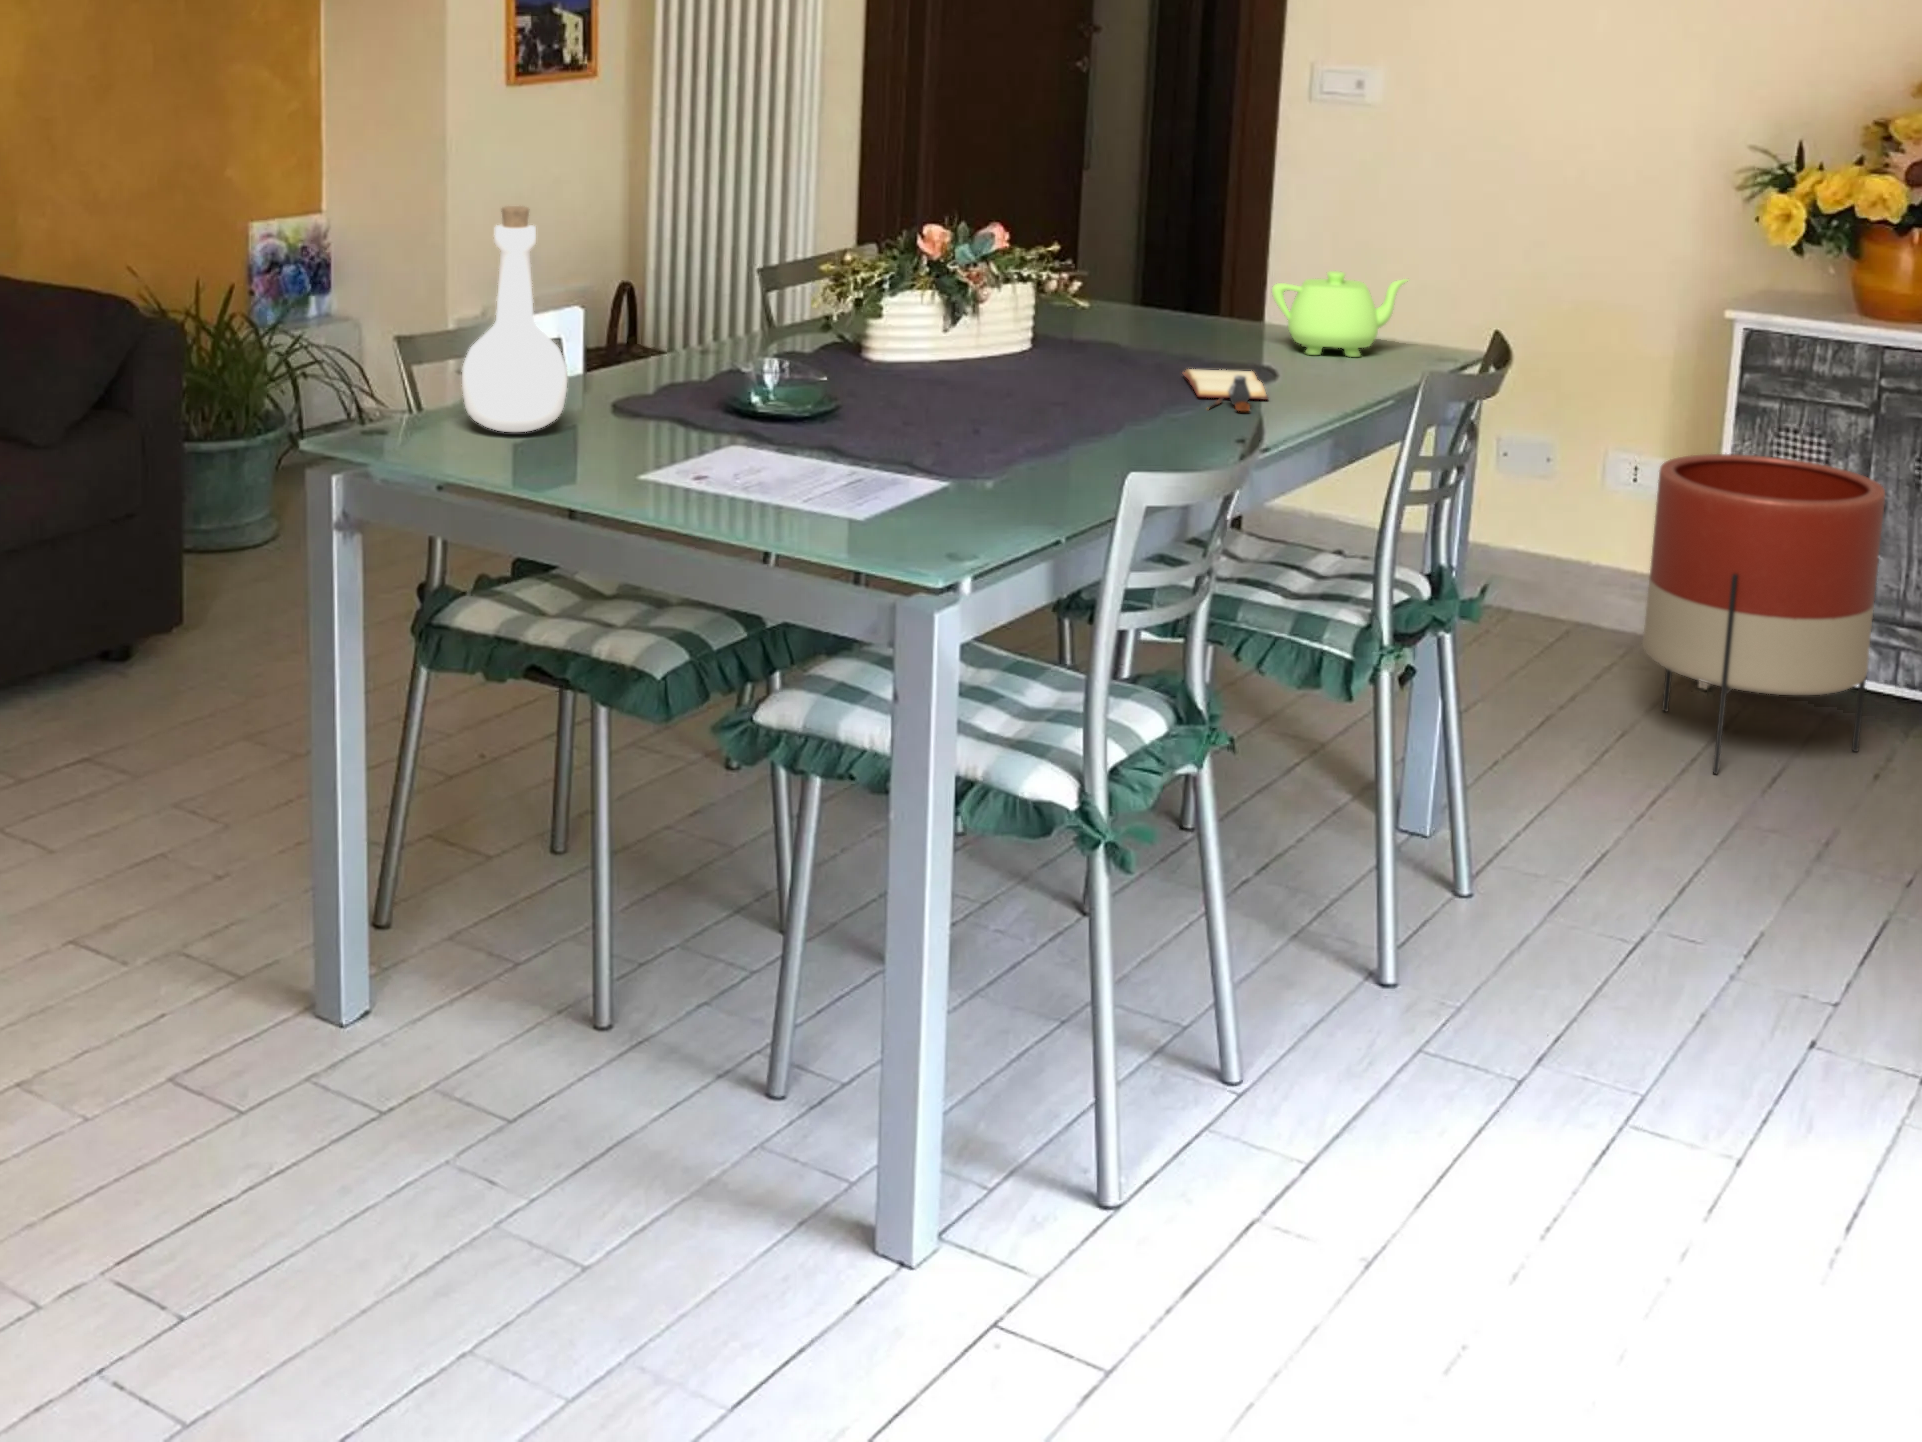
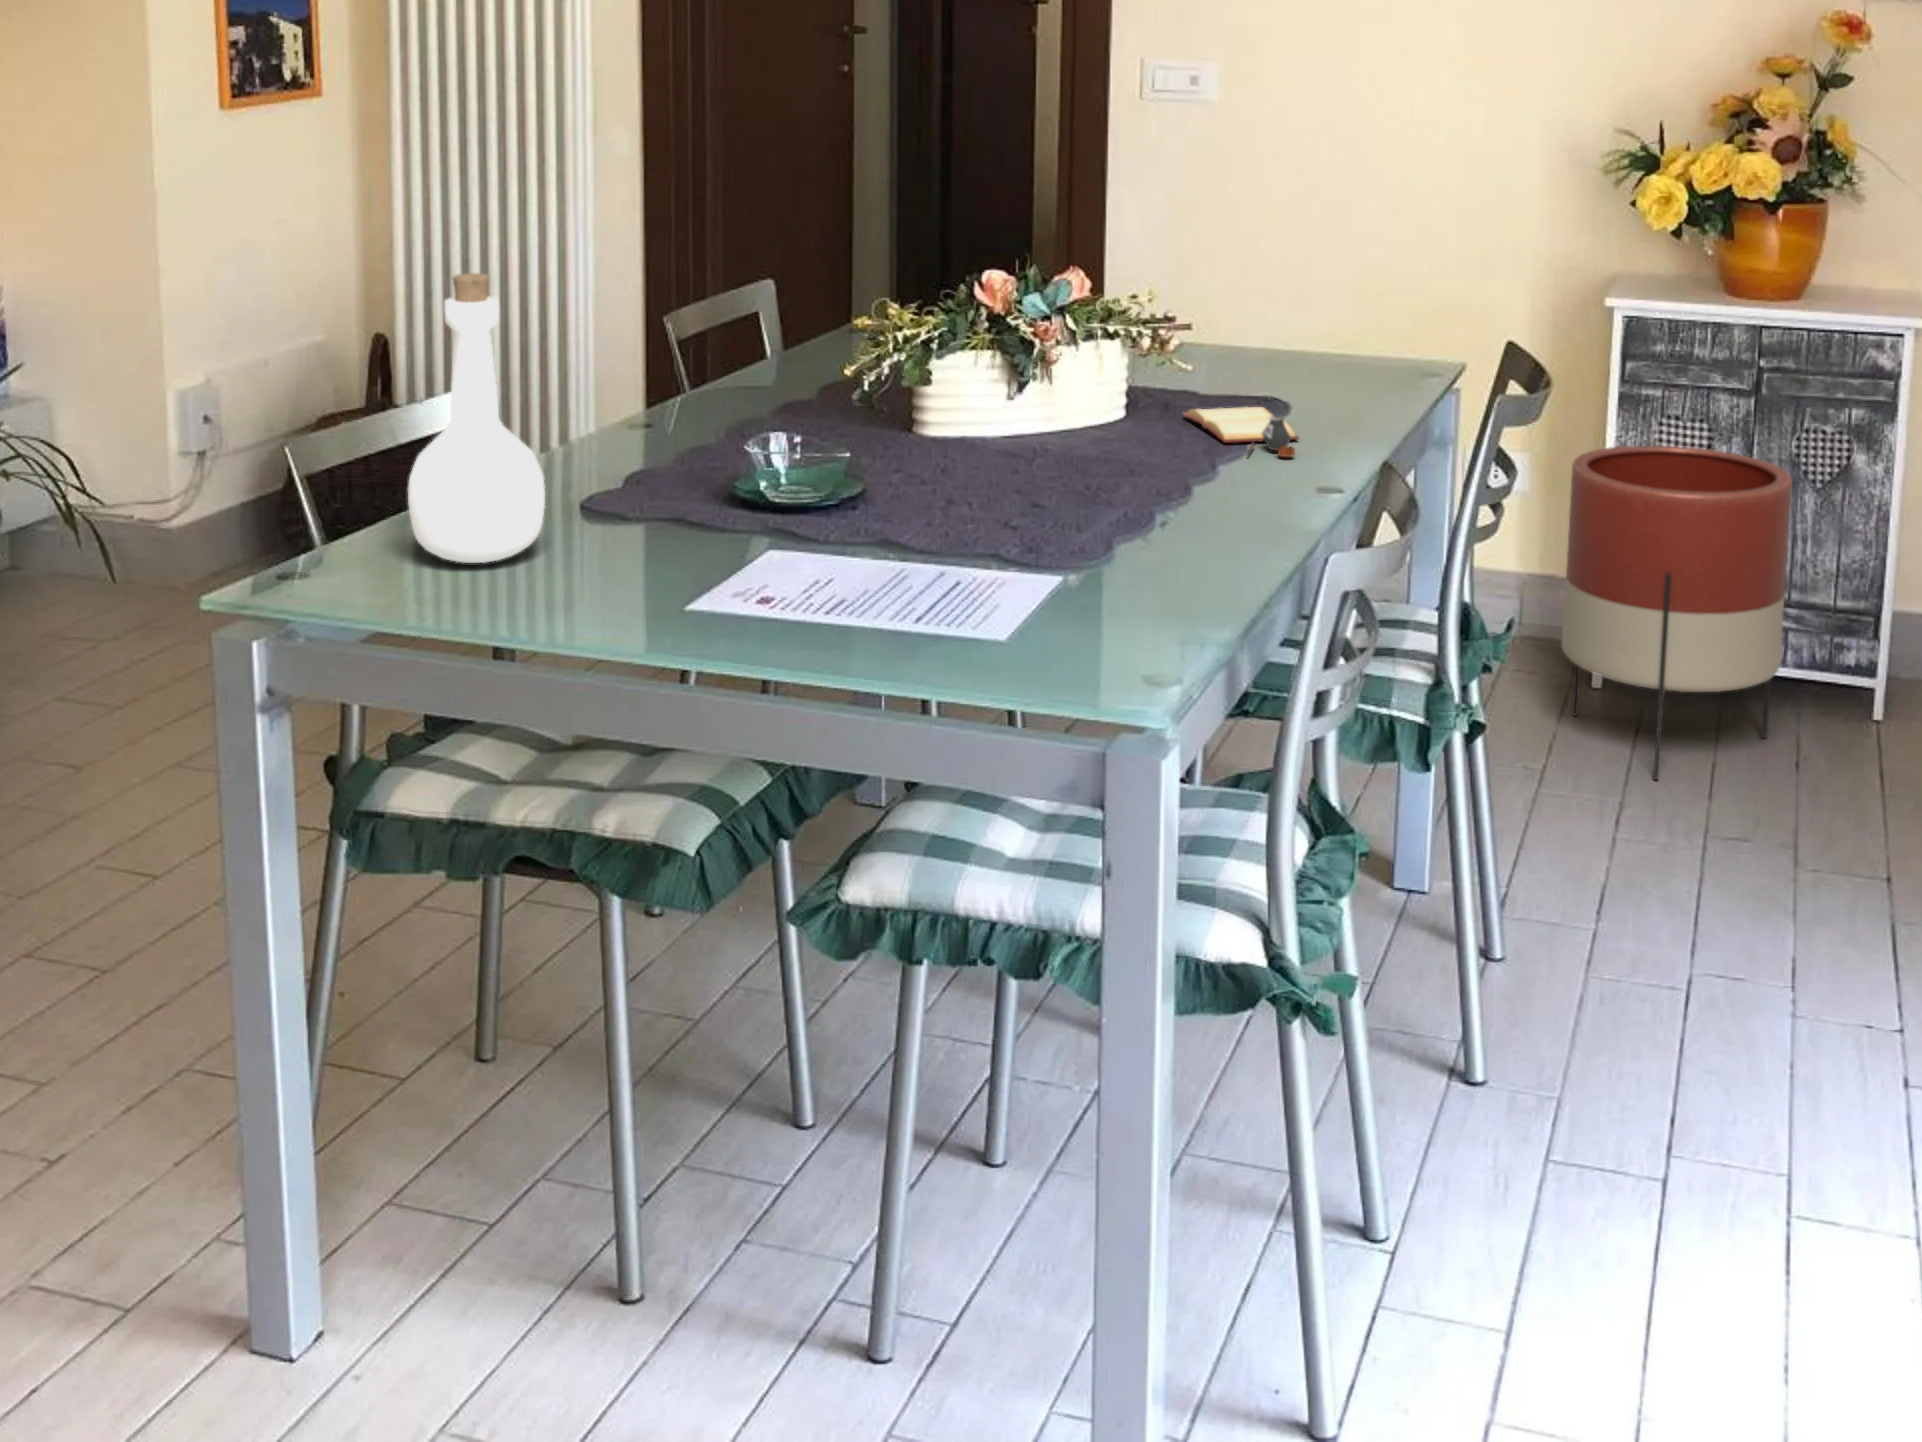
teapot: present [1272,271,1408,357] -> none [1238,286,1382,381]

